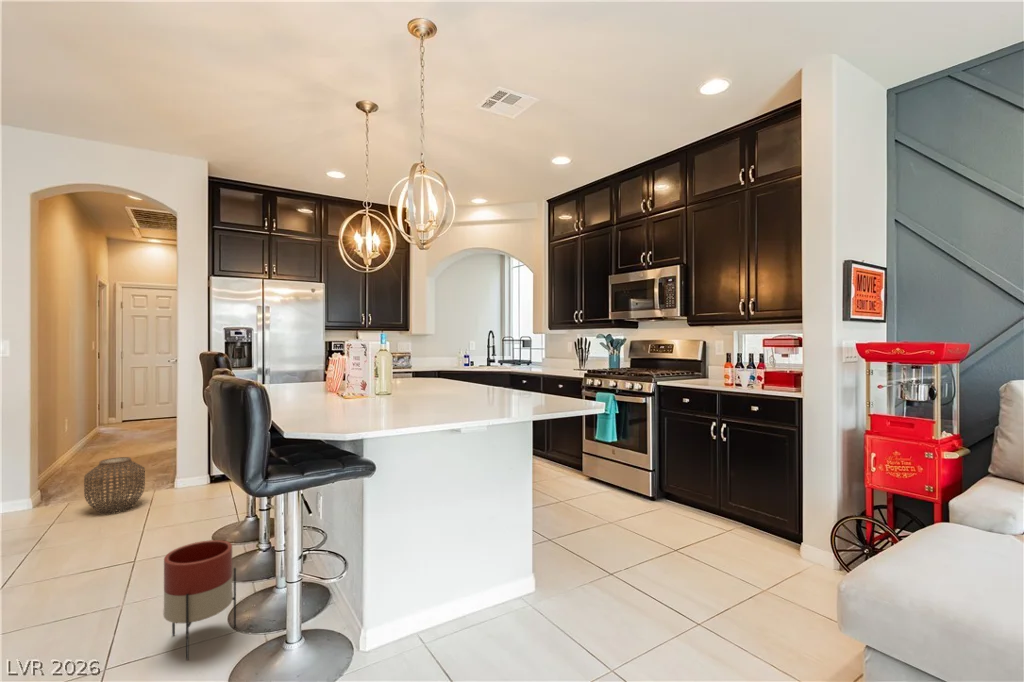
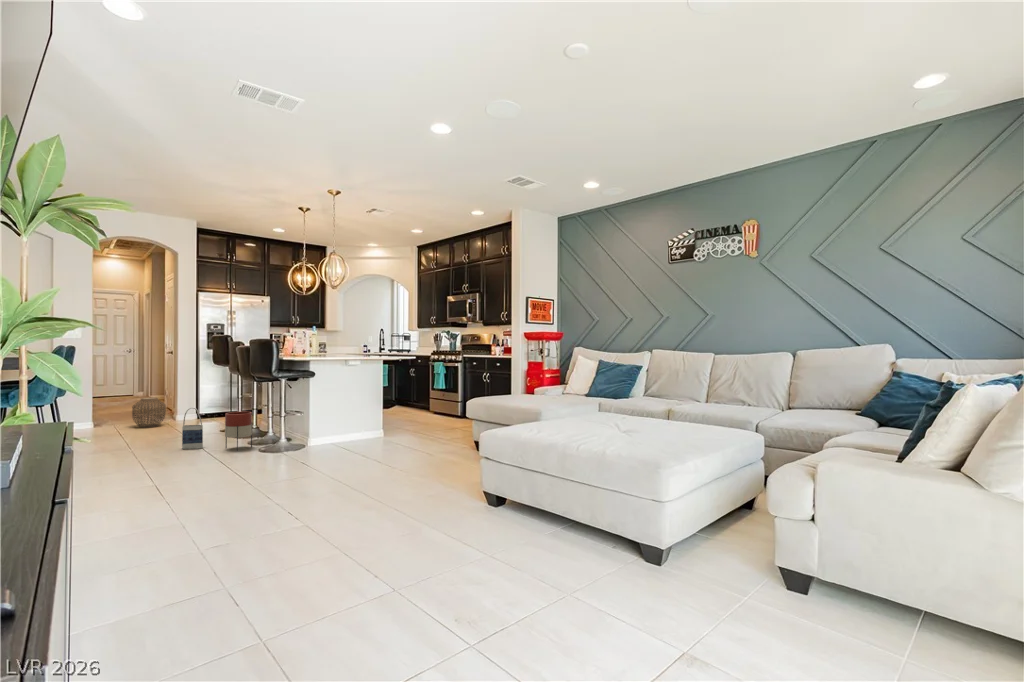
bag: none [76,532,130,634] -> present [182,408,203,449]

